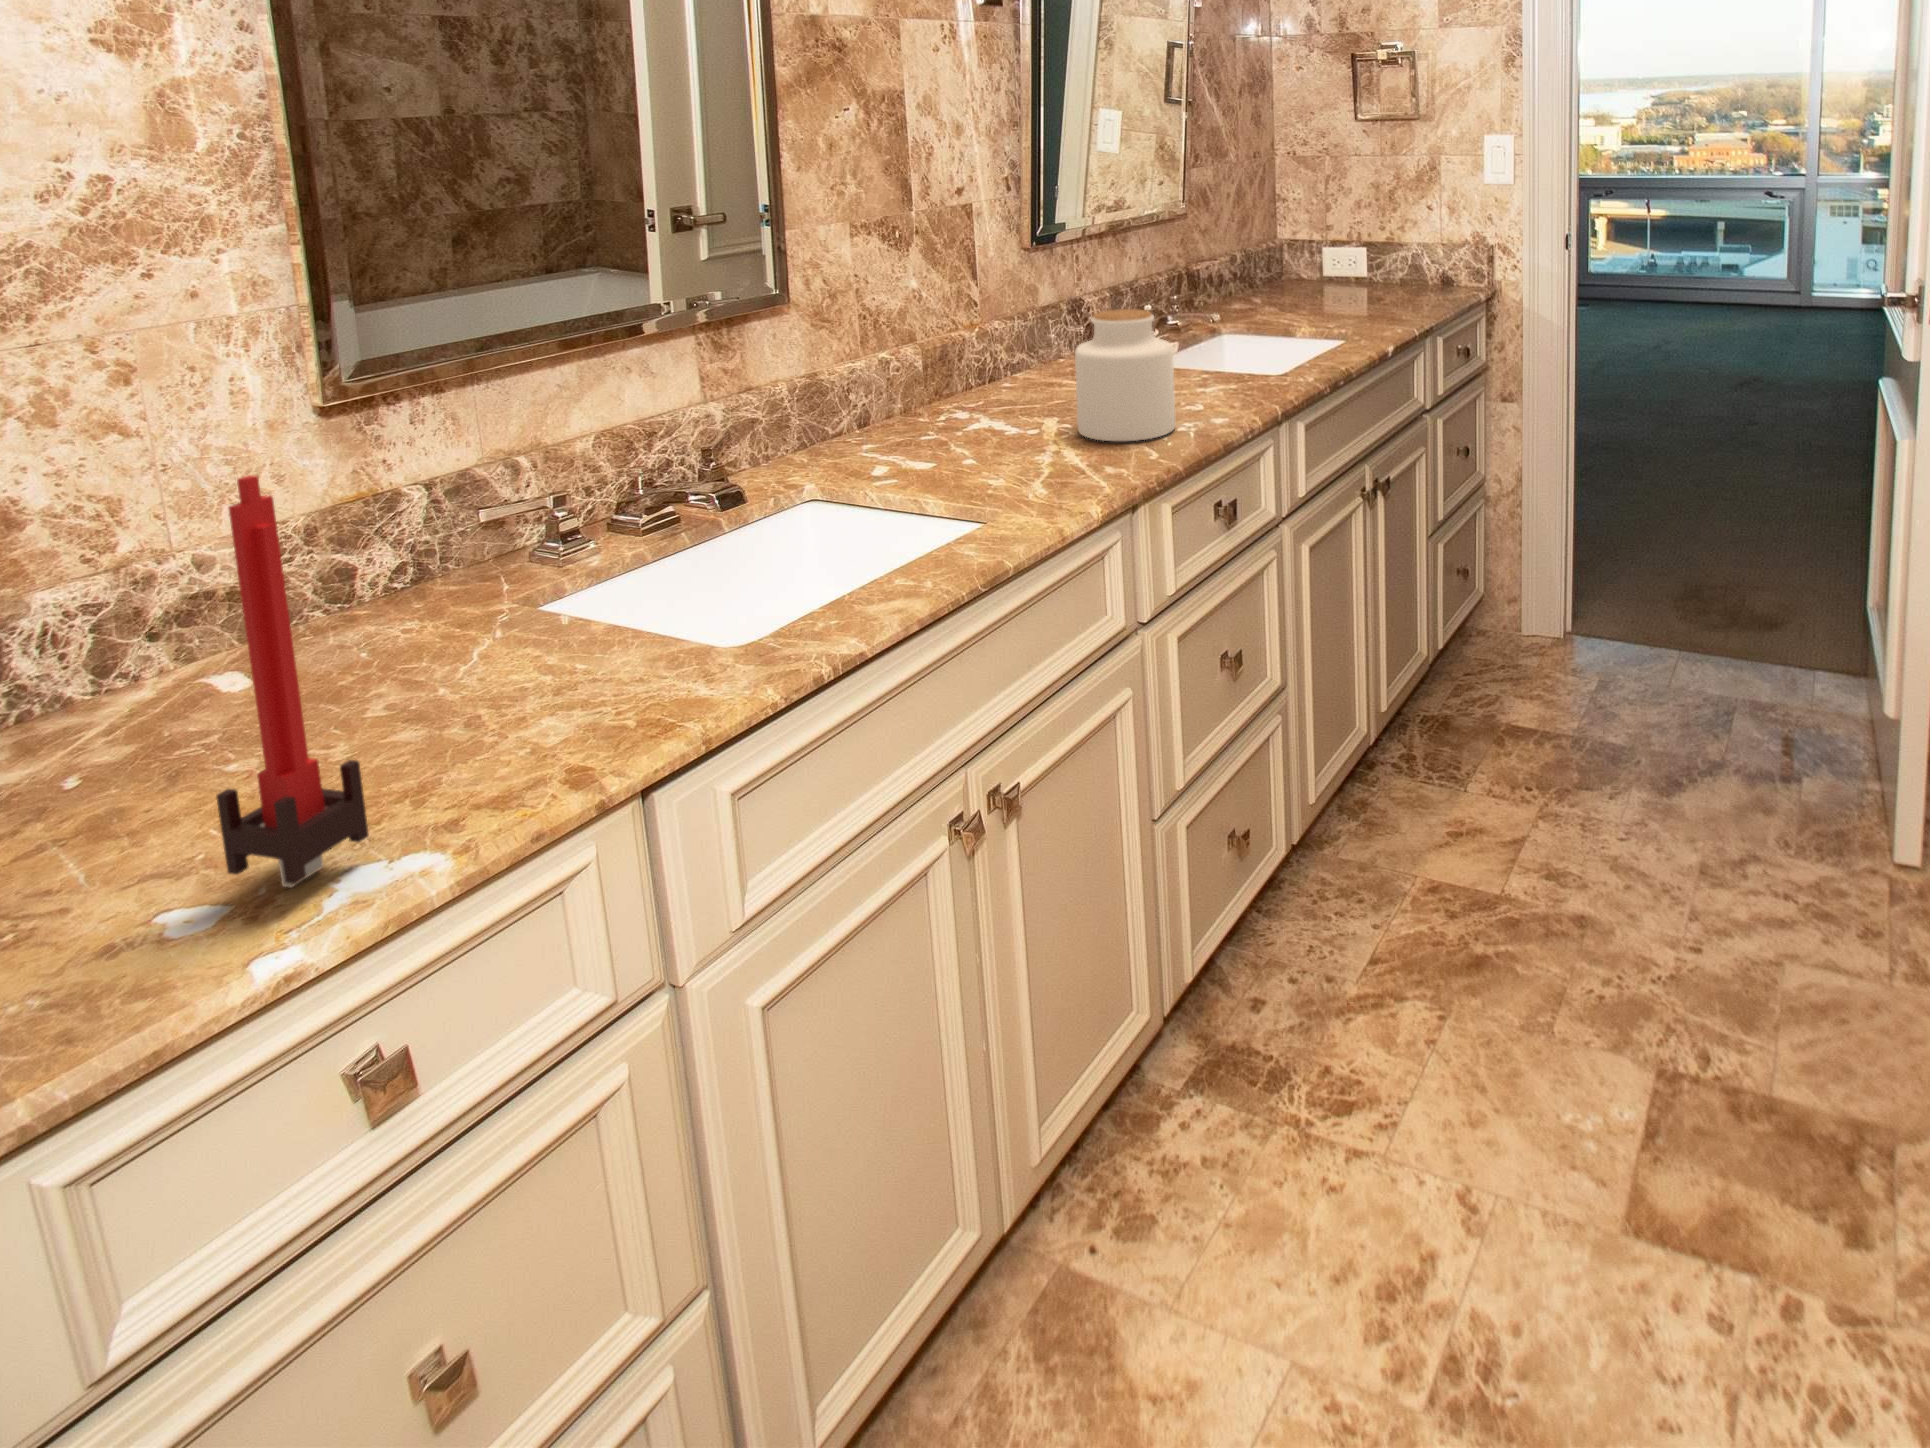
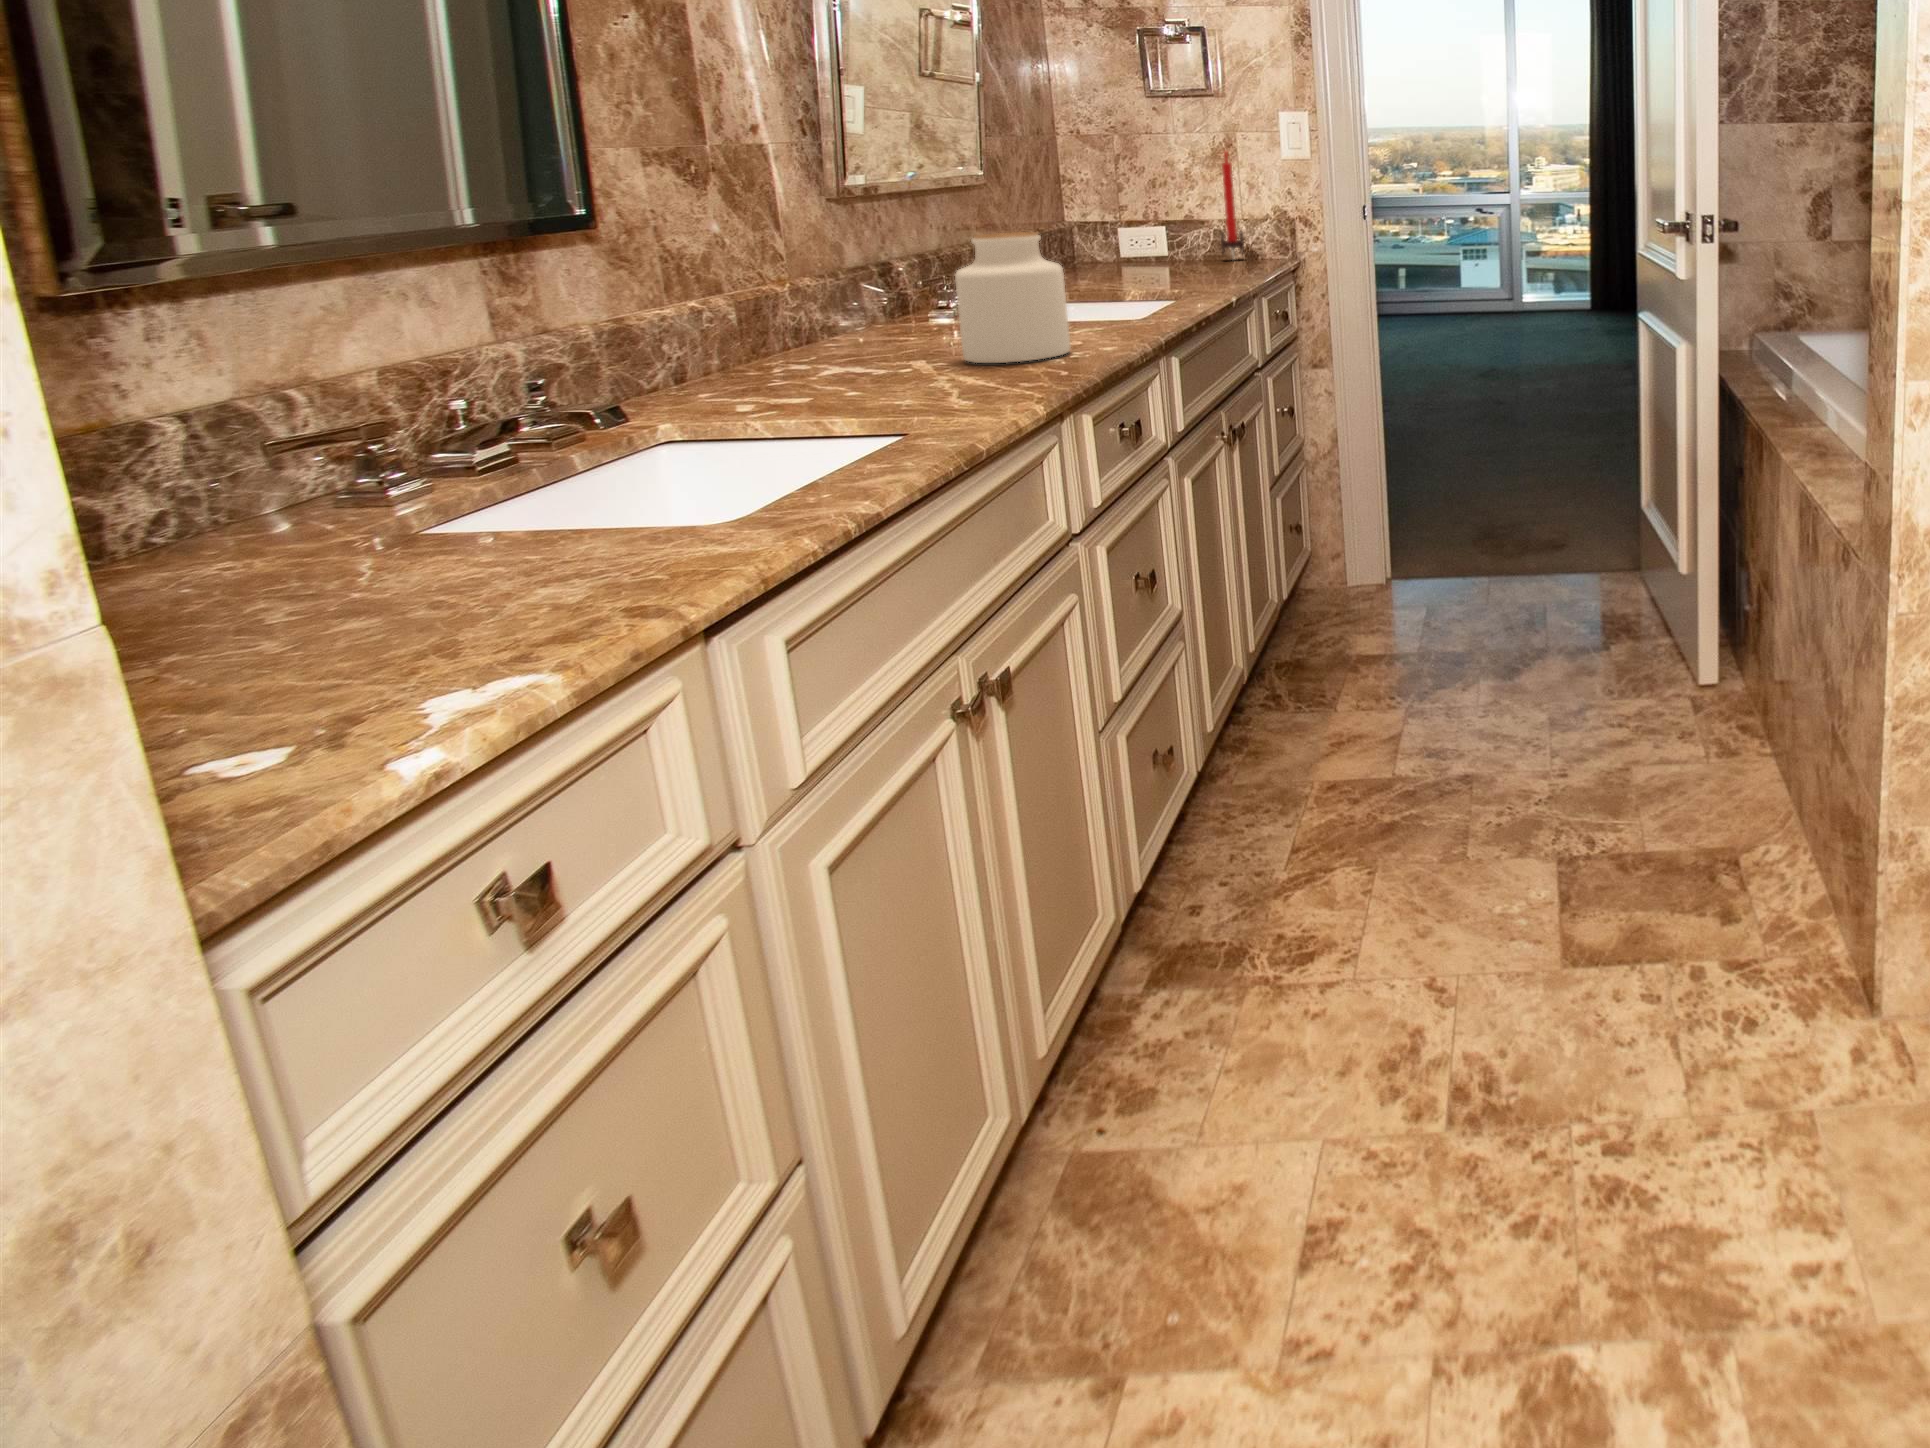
candle: present [216,475,369,887] -> present [1221,151,1244,259]

